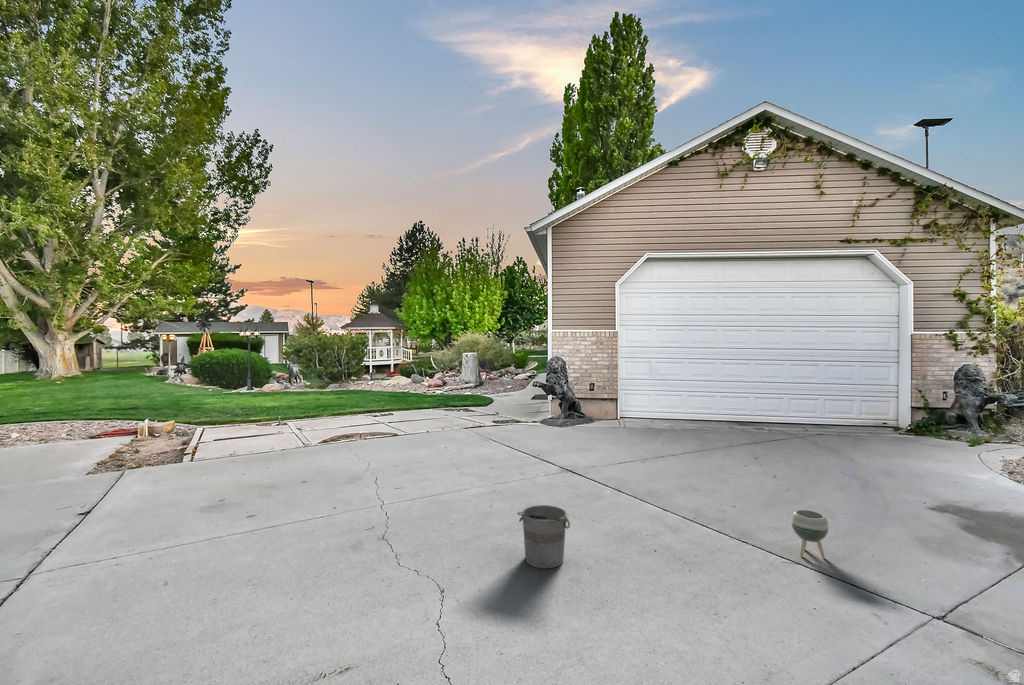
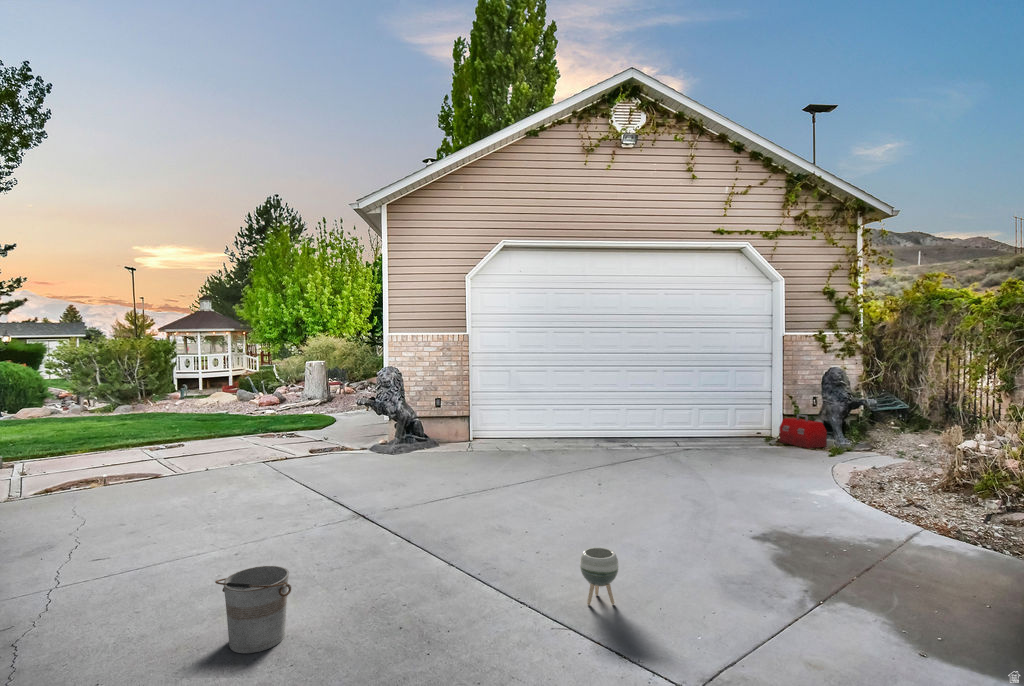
toolbox: none [907,407,959,438] -> present [779,414,827,448]

